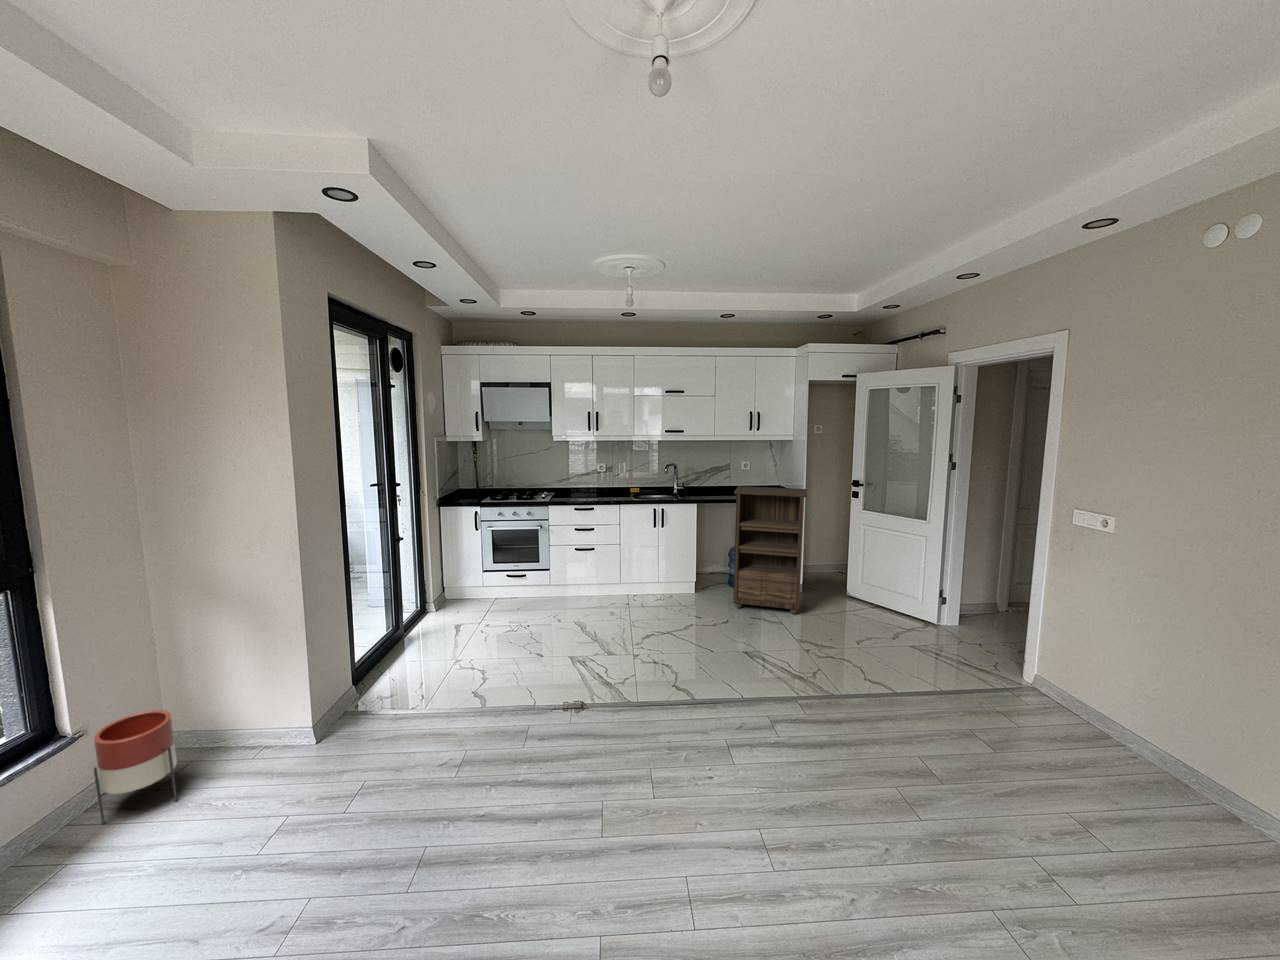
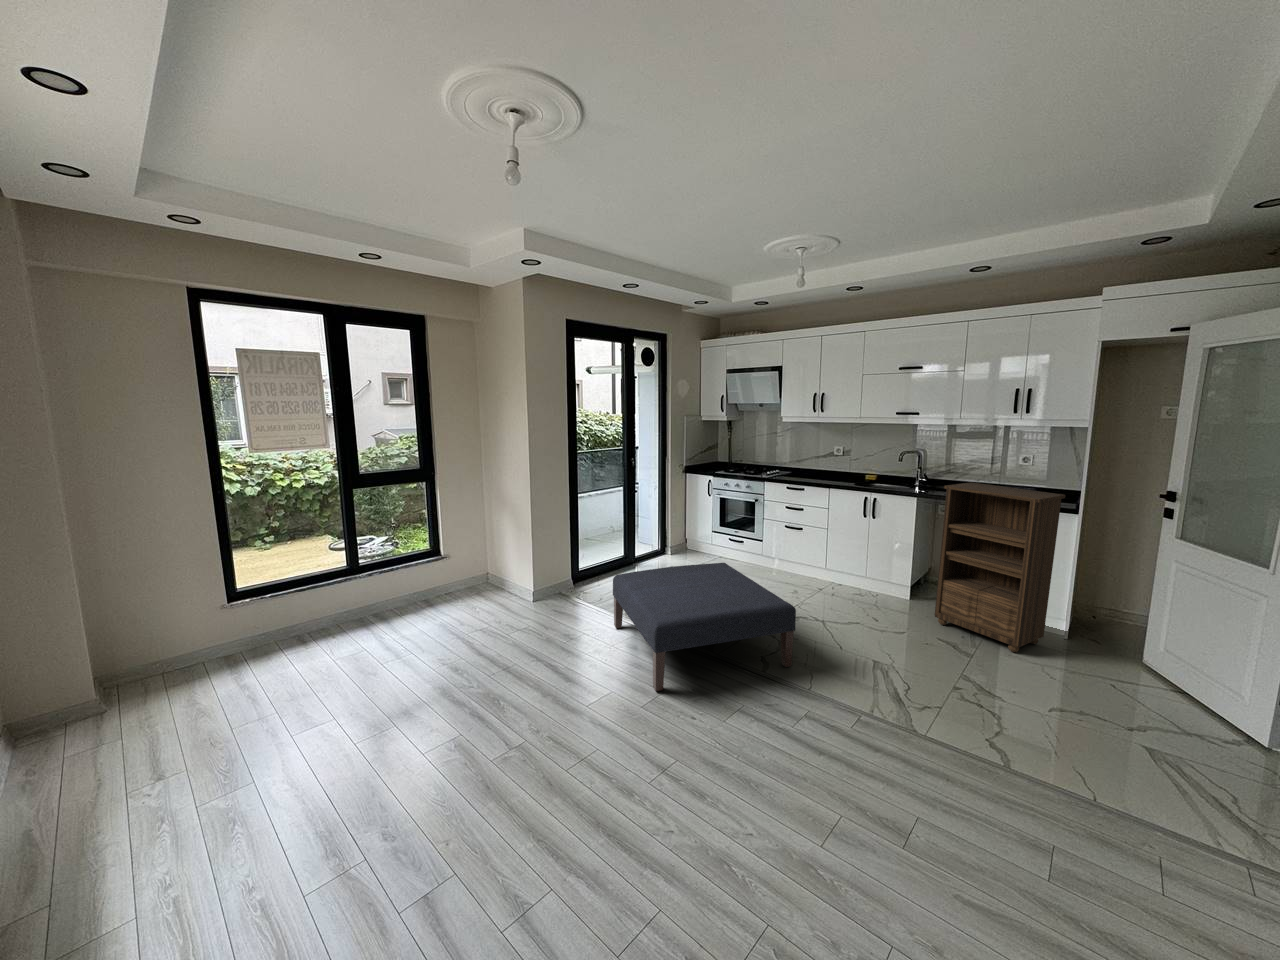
ottoman: none [485,604,703,777] -> present [613,563,796,691]
planter: present [94,710,177,824] -> none [439,551,473,601]

